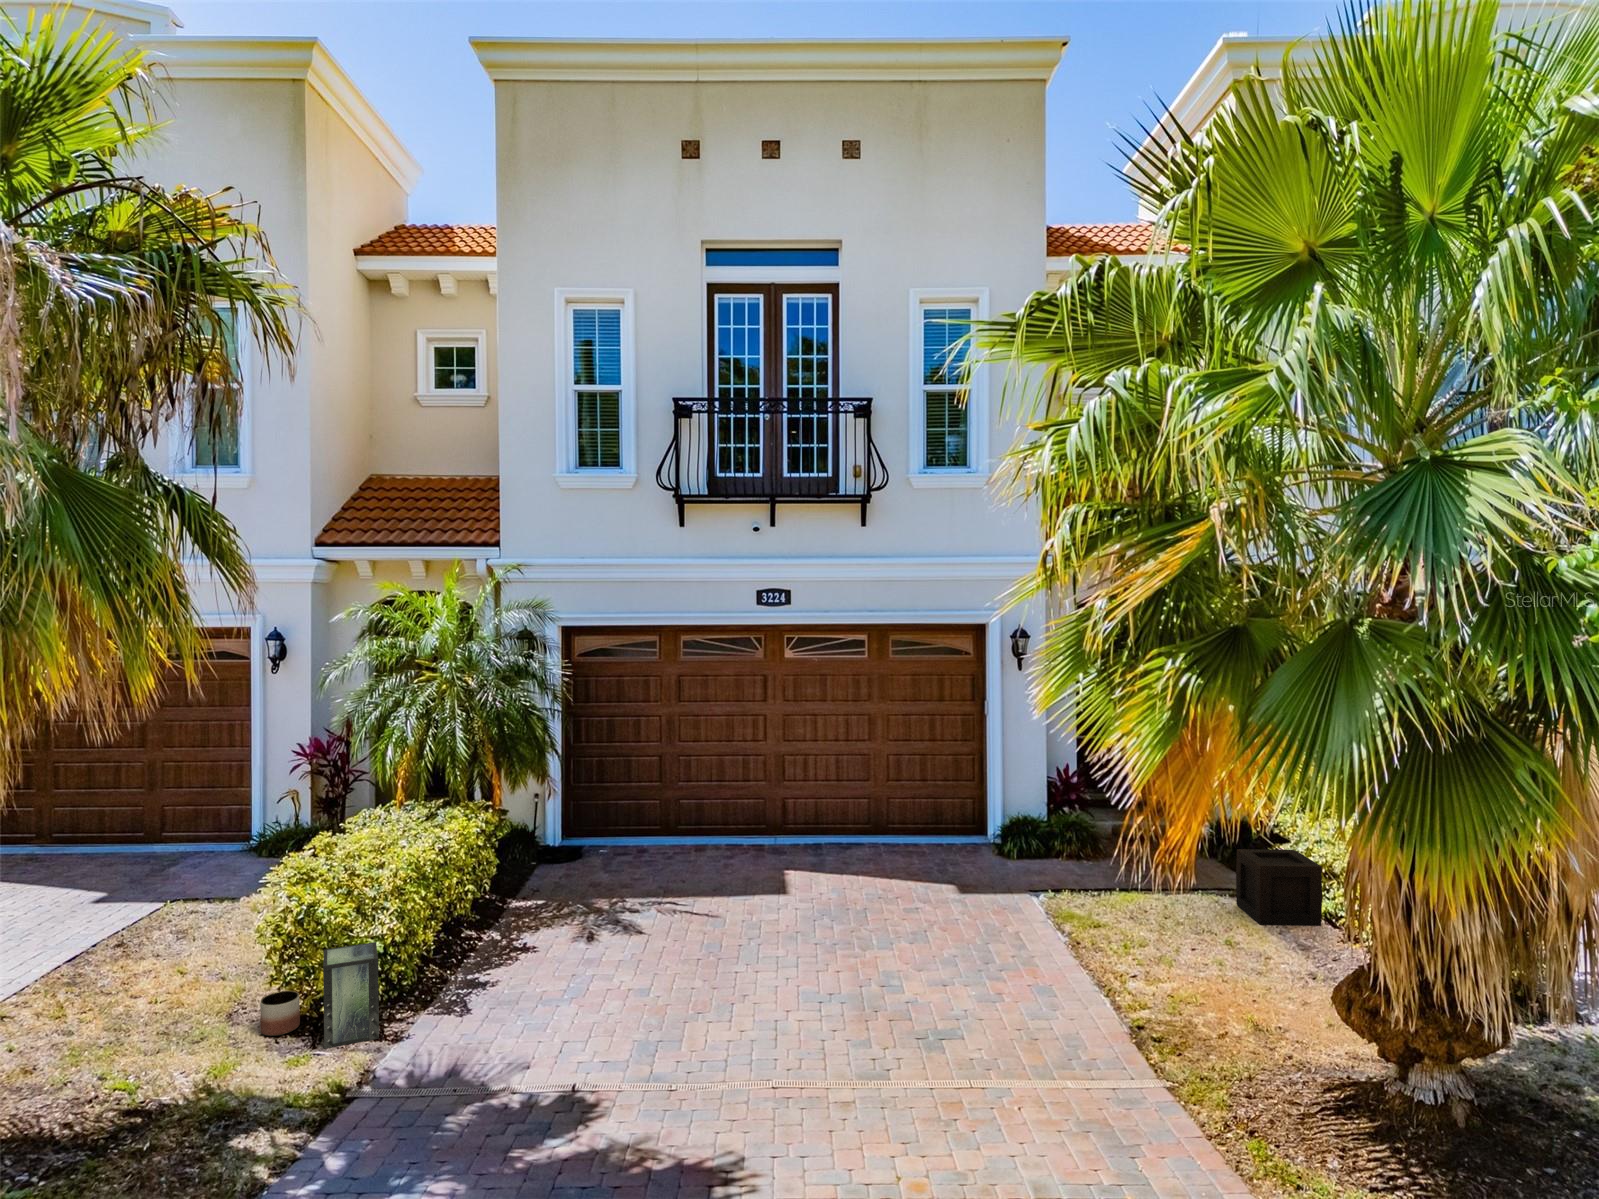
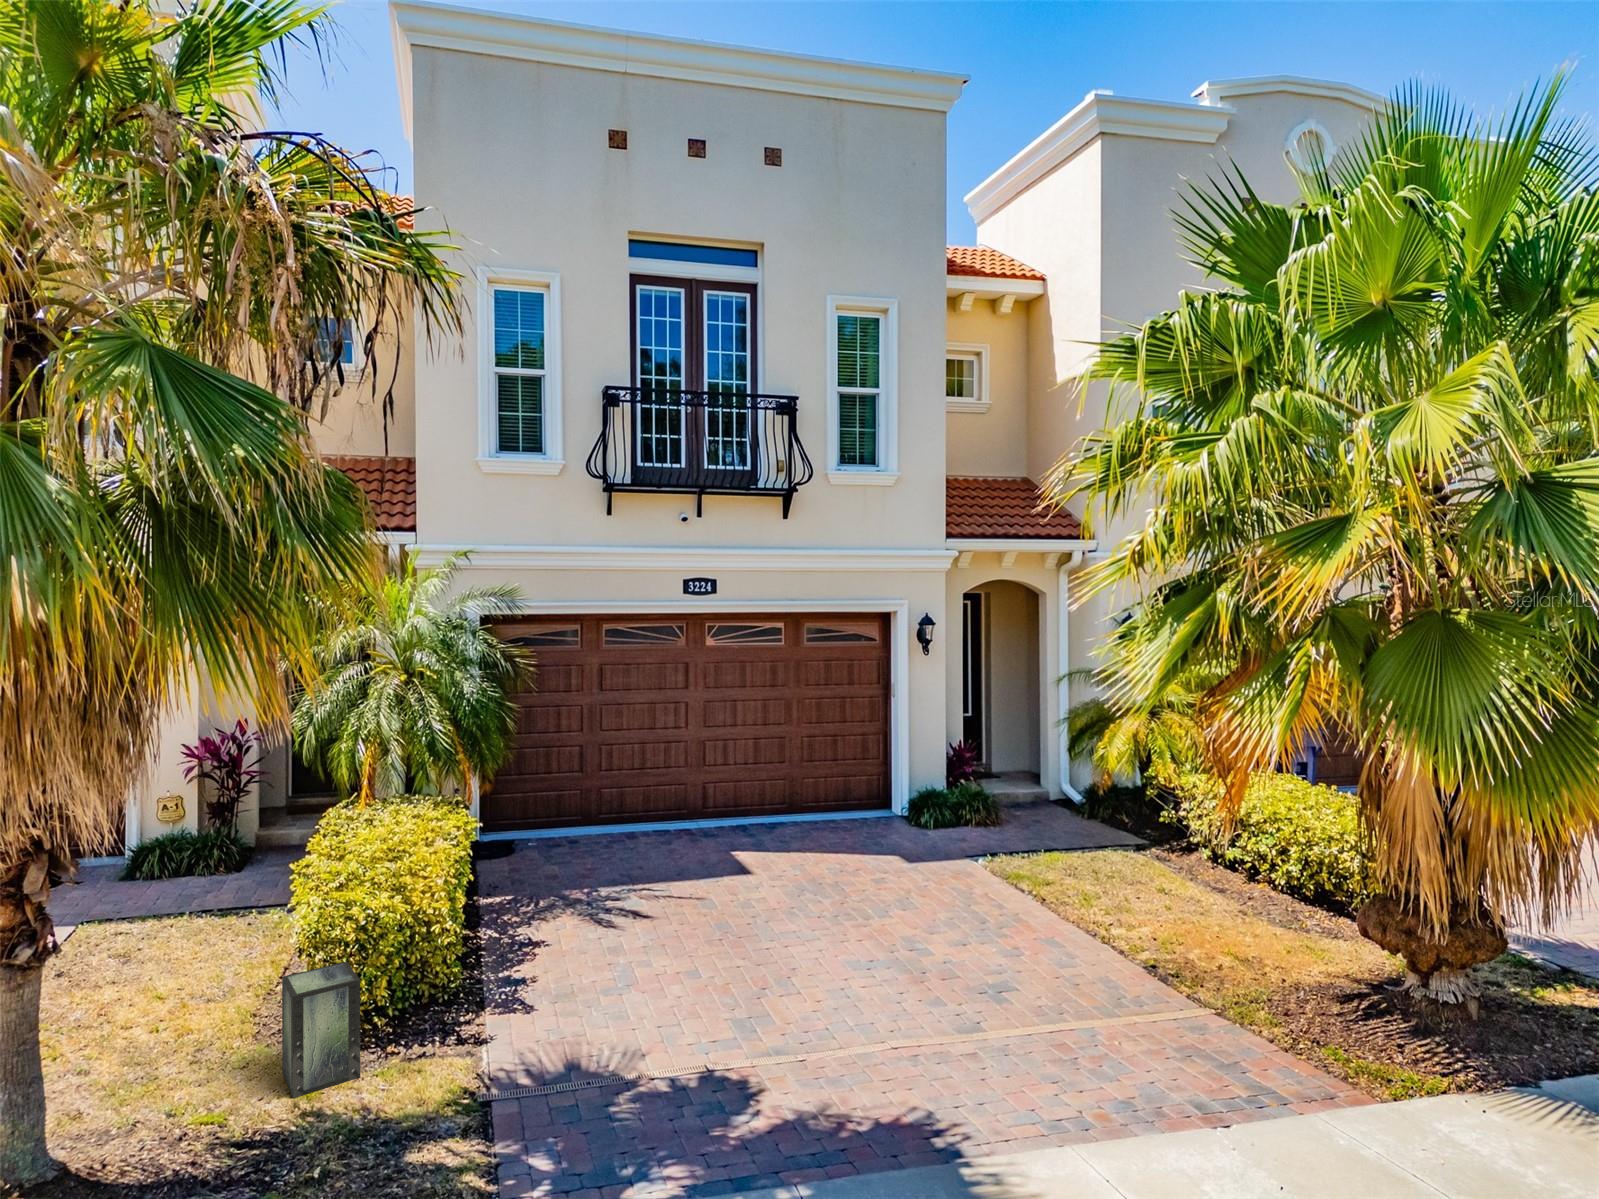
wooden crate: present [1236,849,1322,926] -> none [1147,802,1227,870]
planter: present [260,991,300,1036] -> none [196,1033,247,1092]

